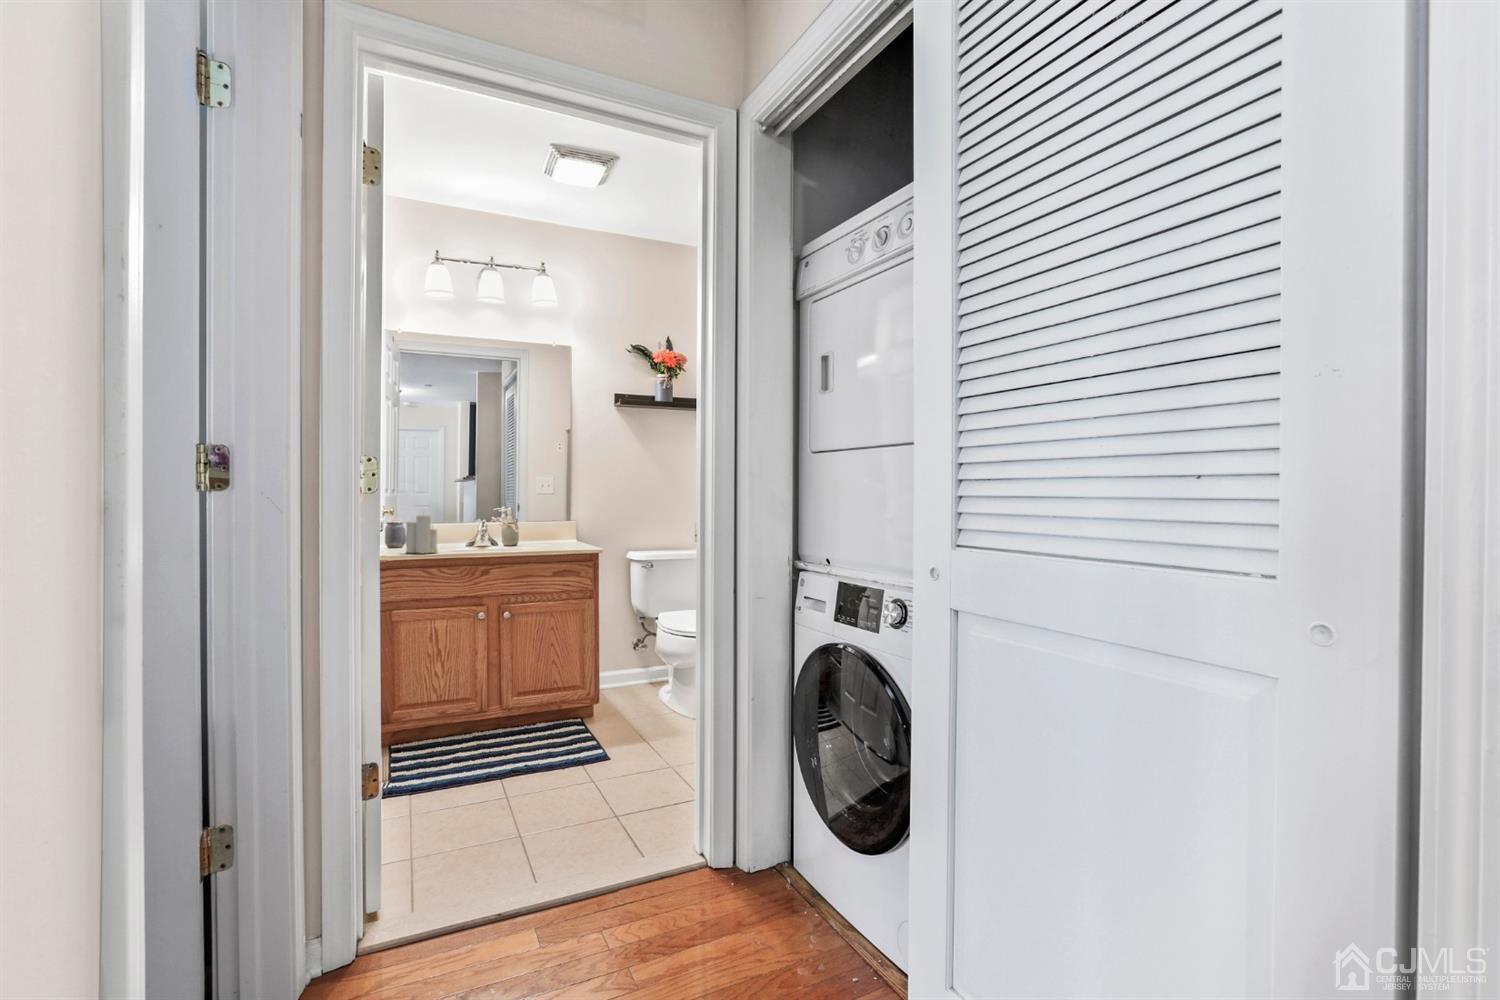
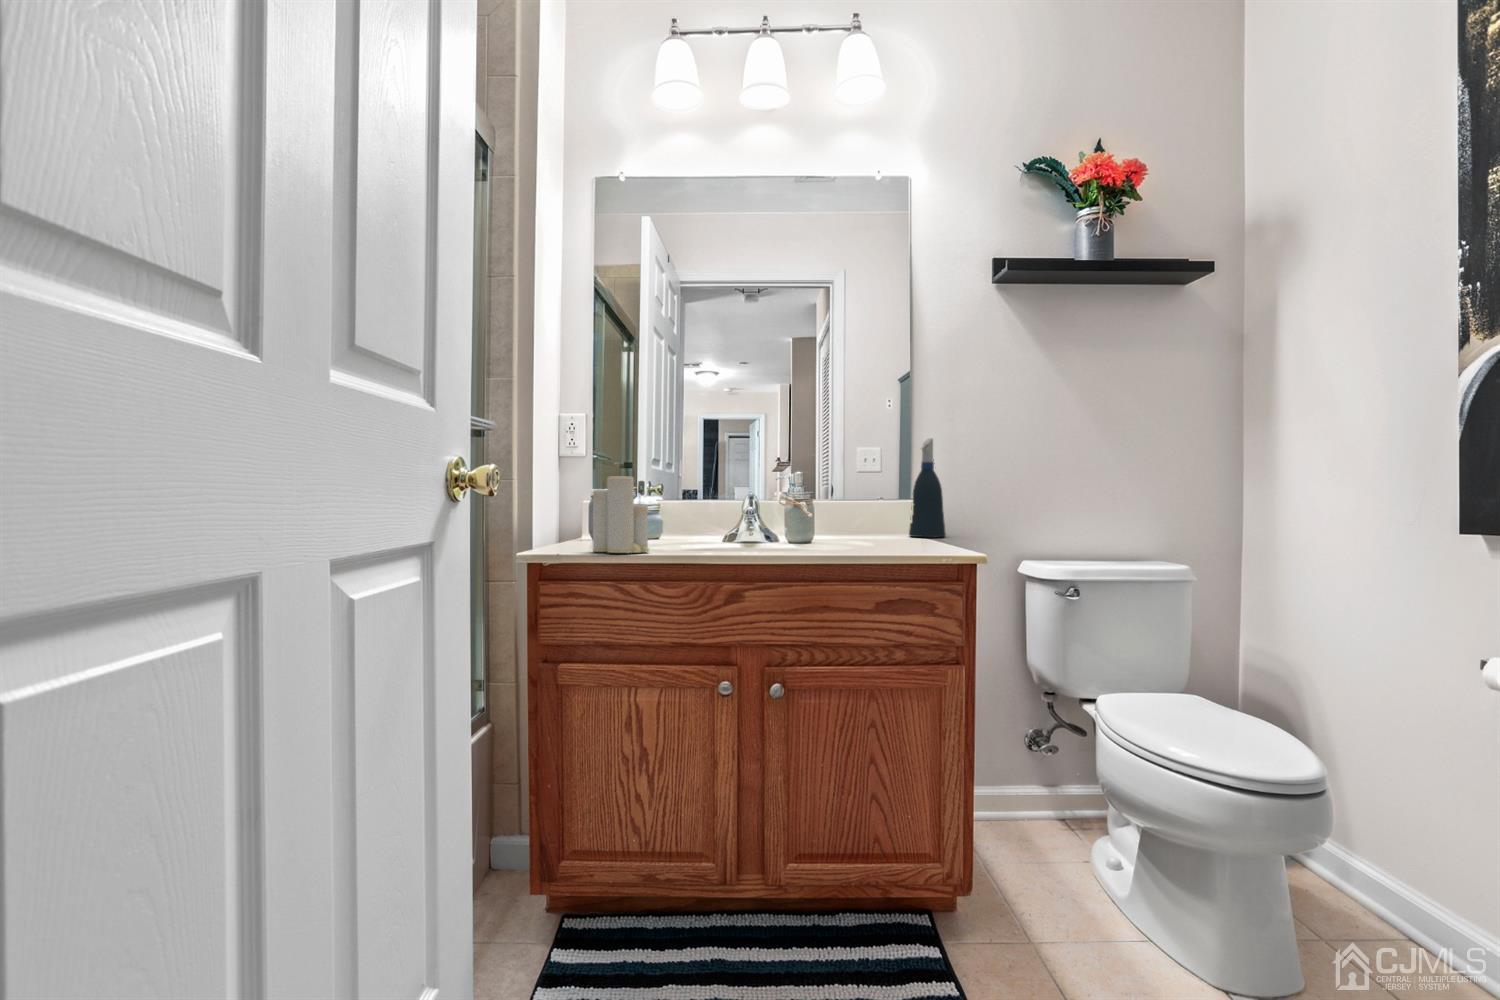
spray bottle: none [571,490,590,542] -> present [909,438,946,537]

